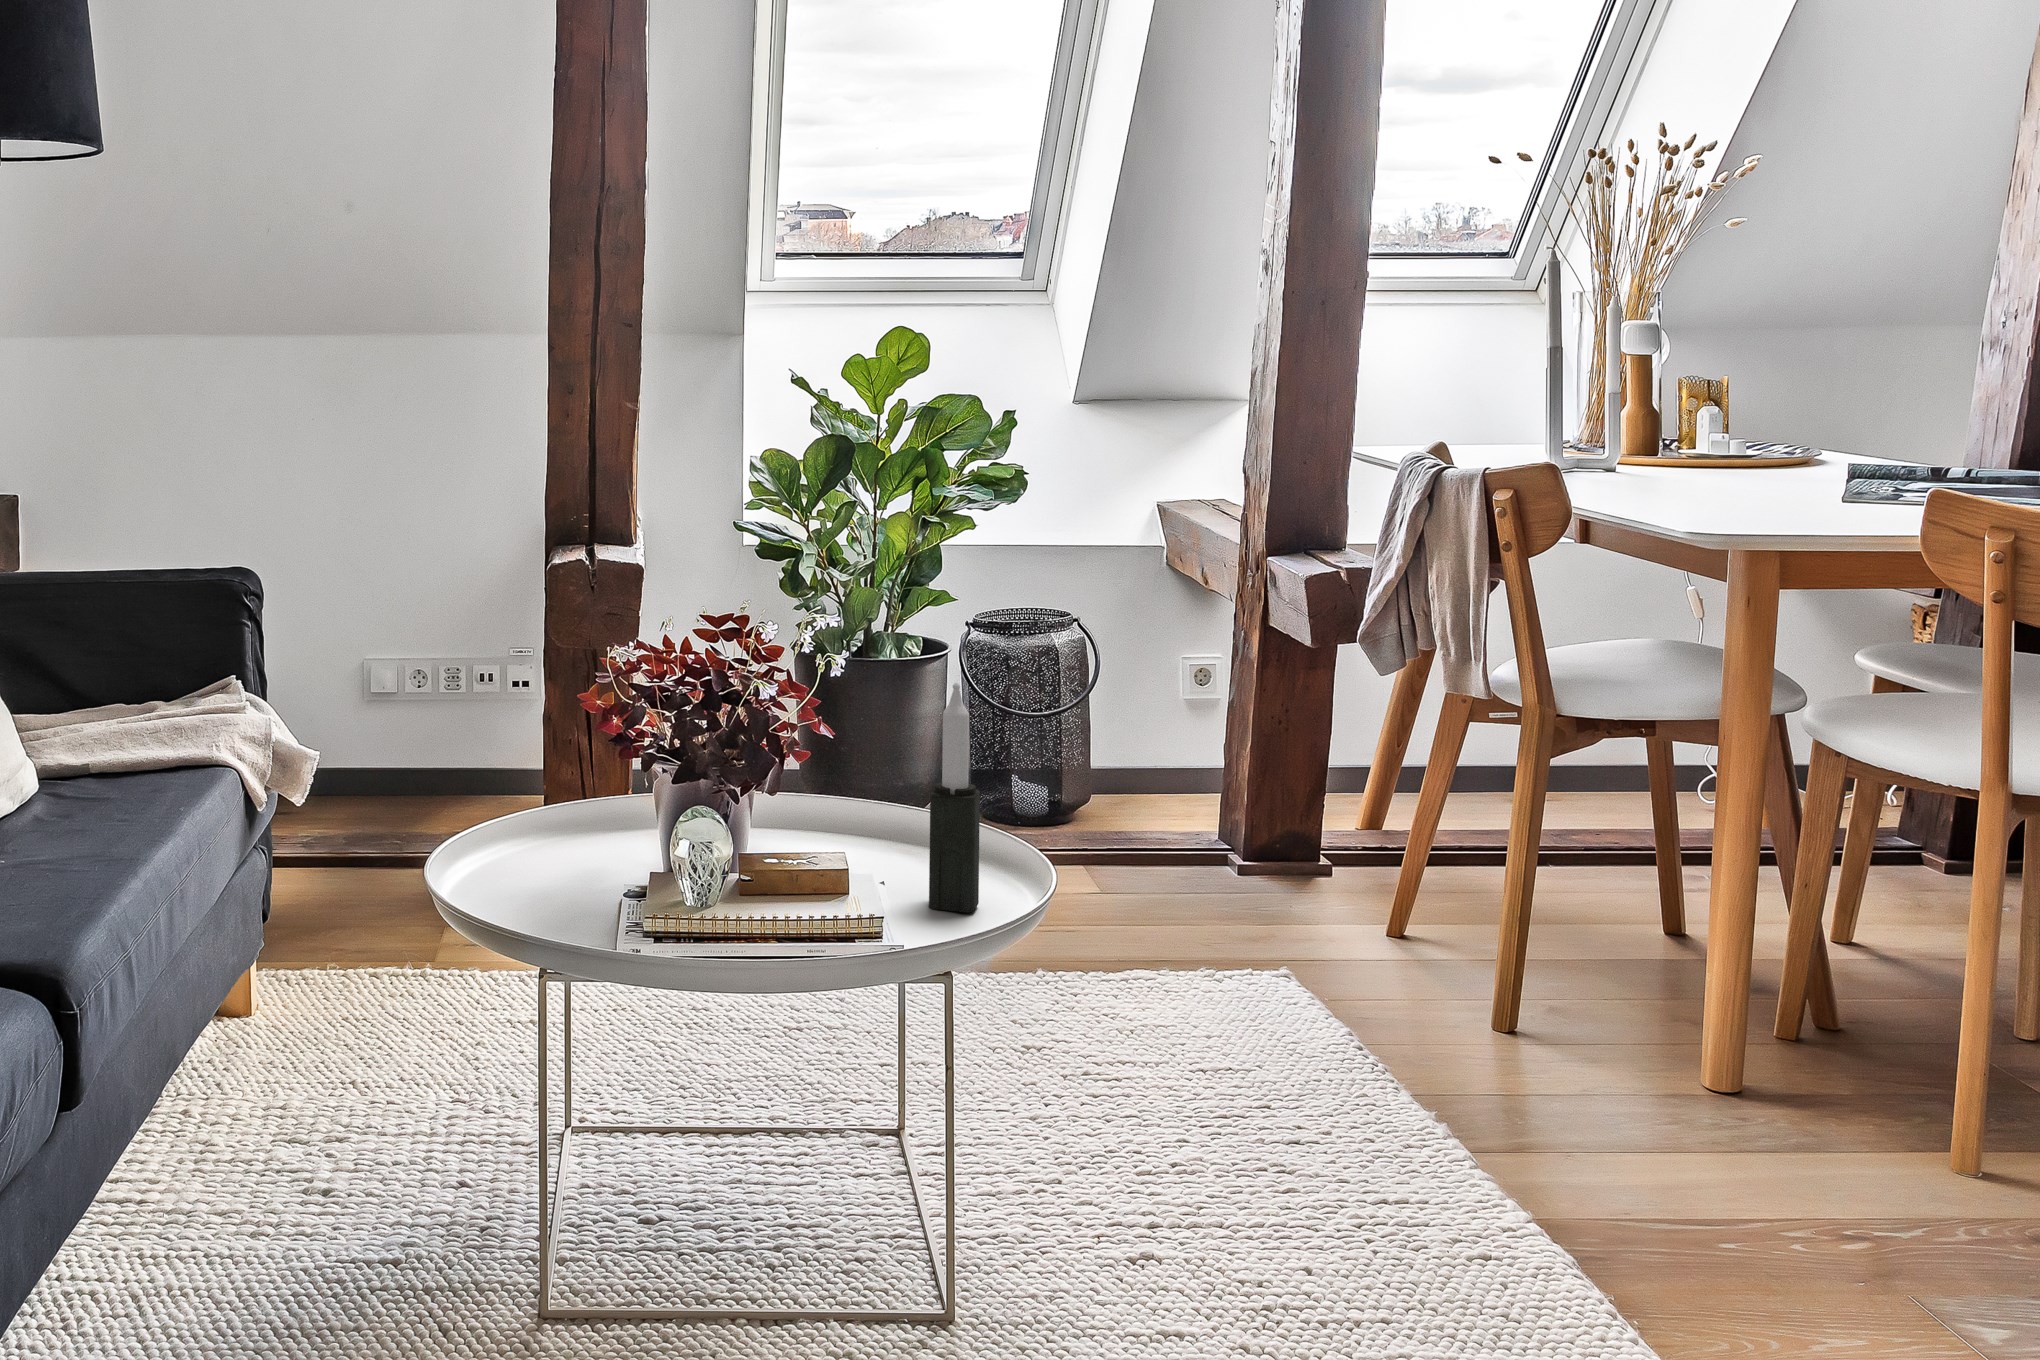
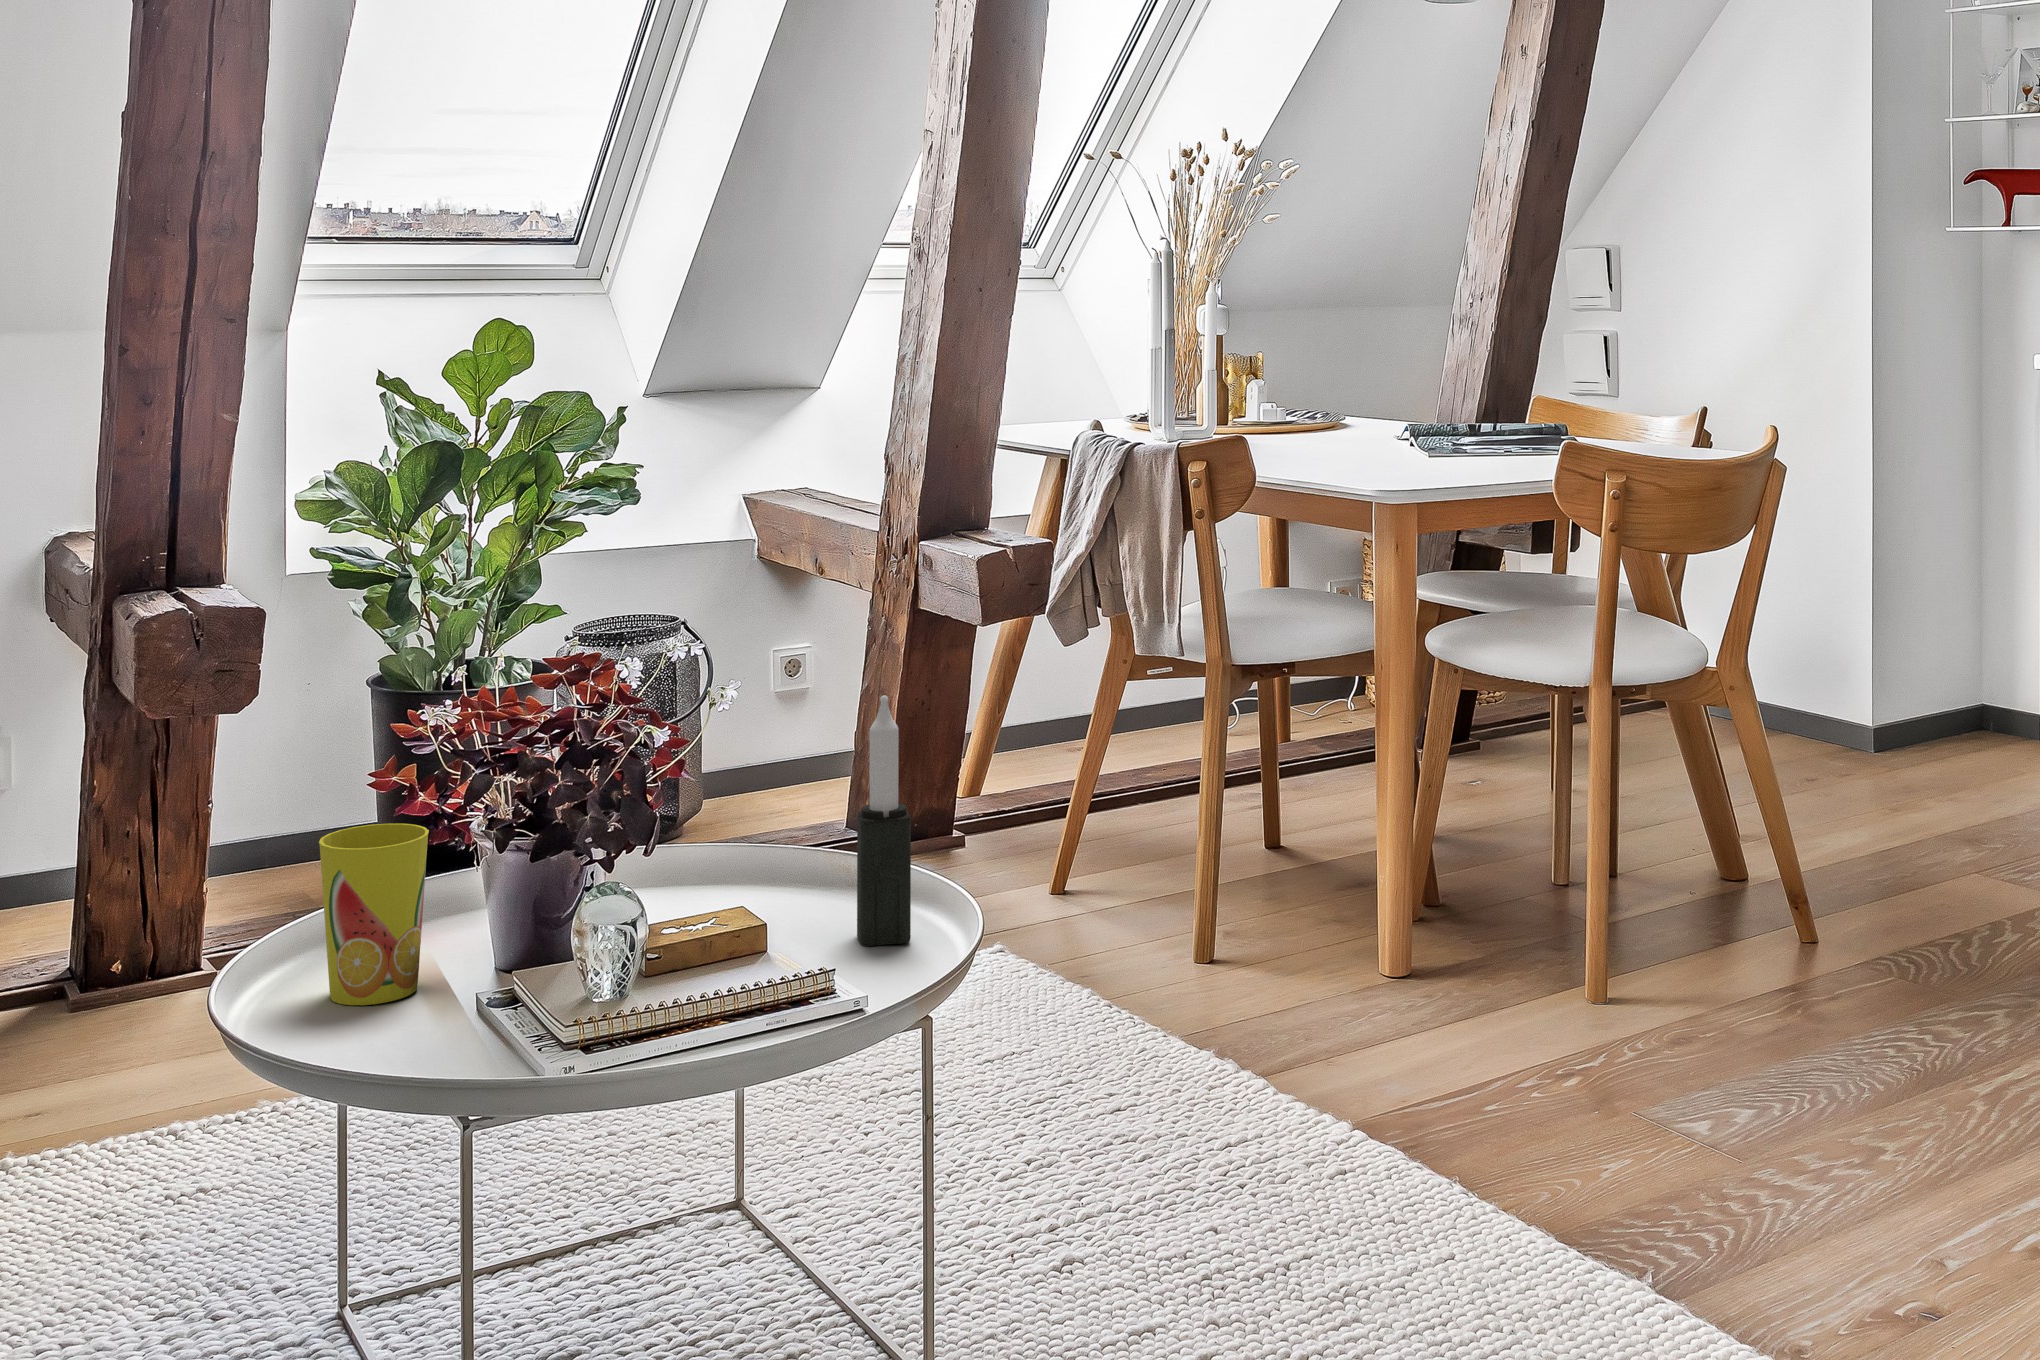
cup: none [512,737,593,880] -> present [319,824,429,1005]

